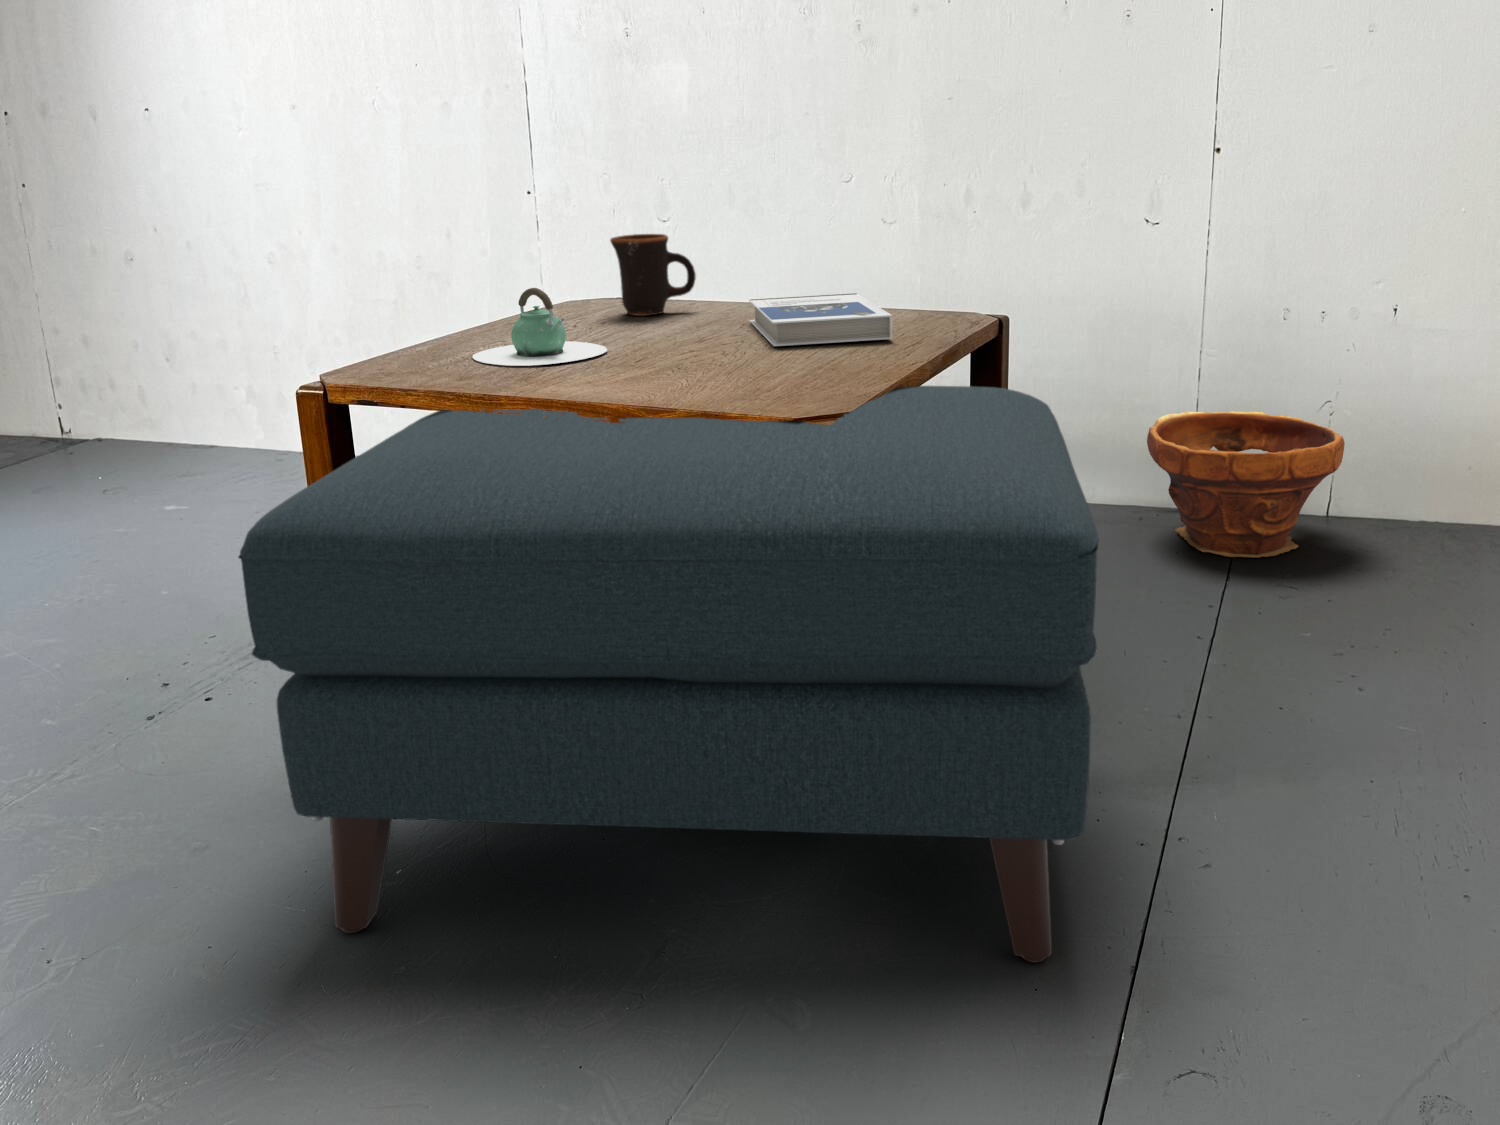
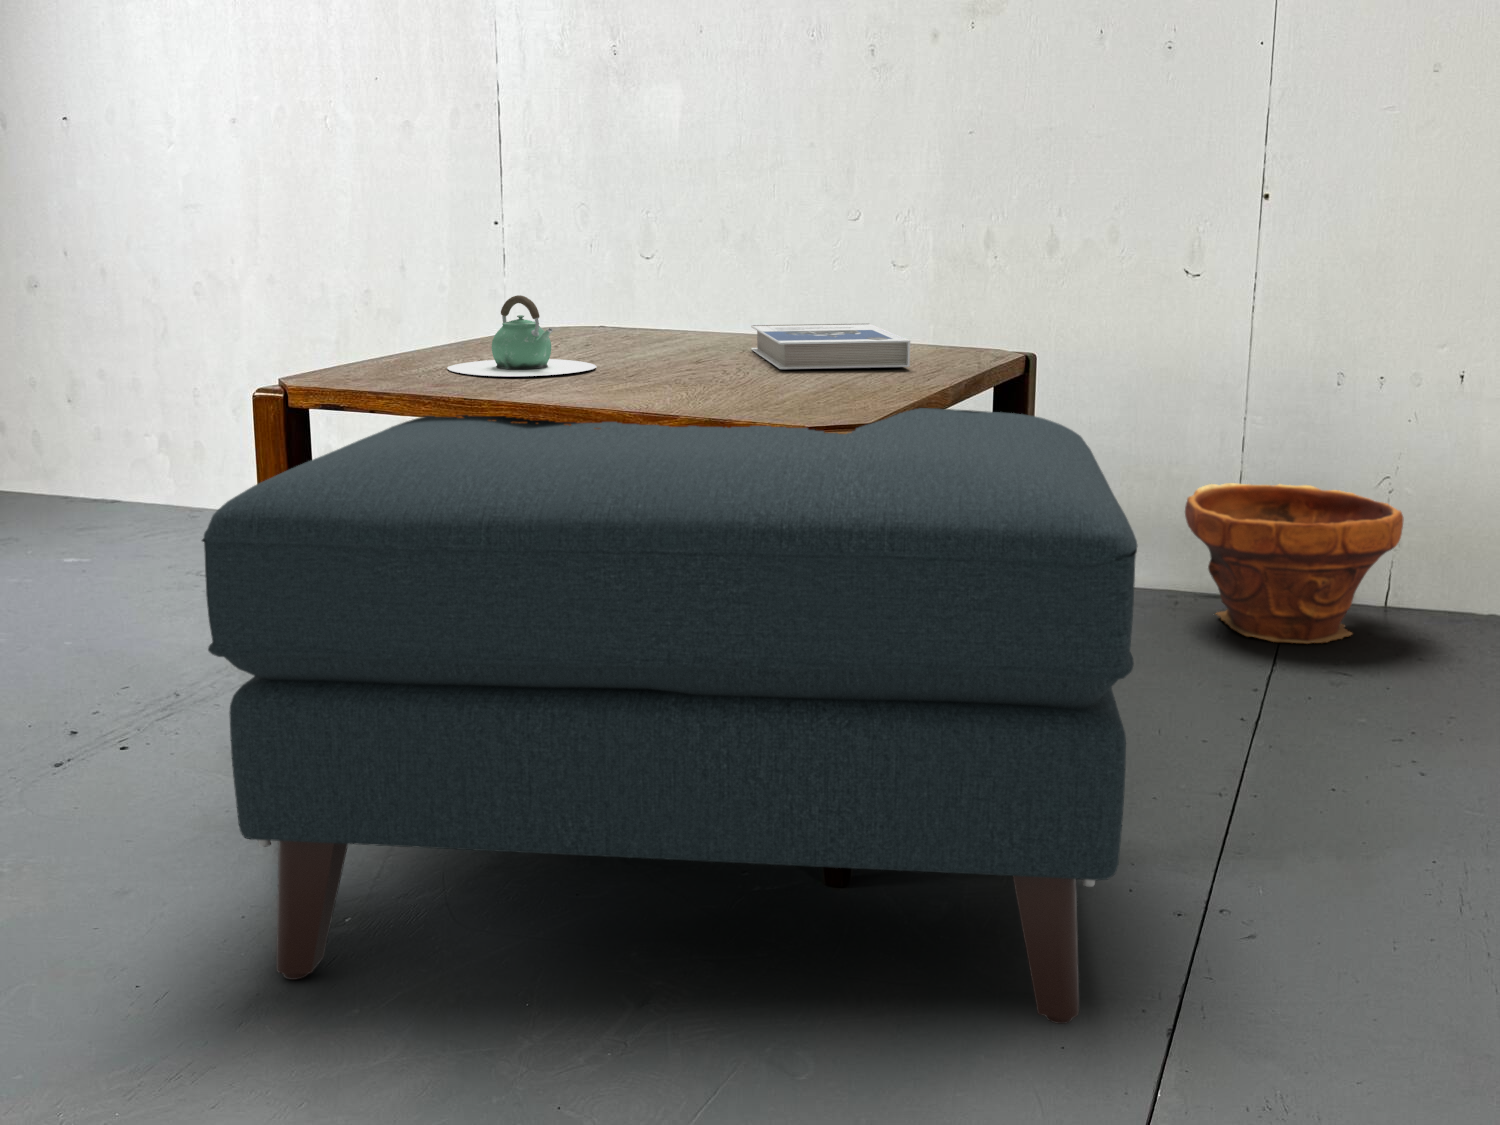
mug: present [610,234,696,316] -> none [599,253,692,341]

